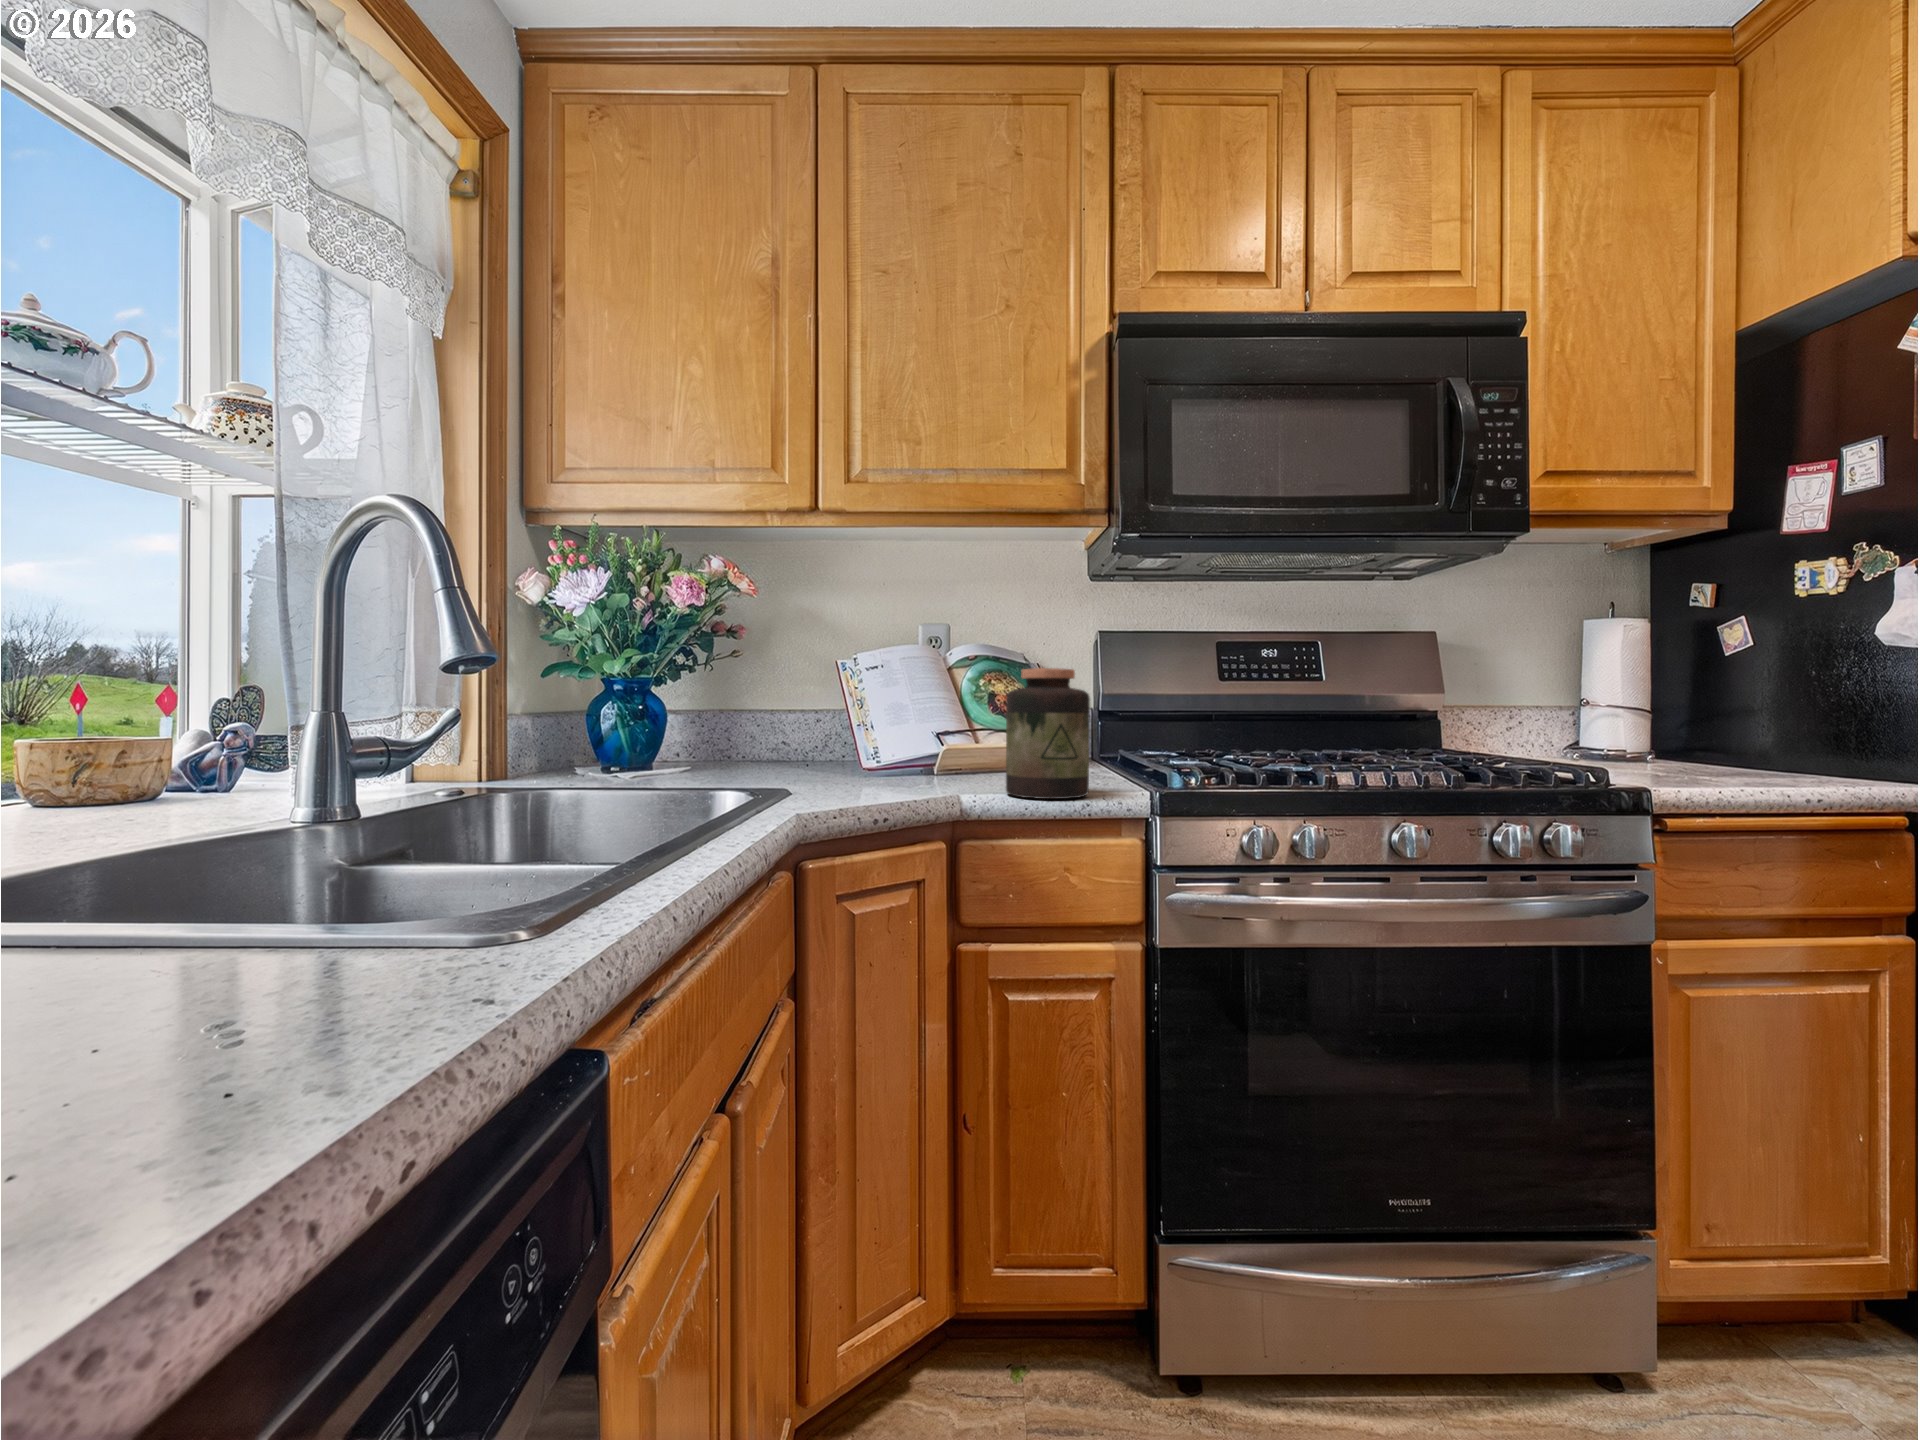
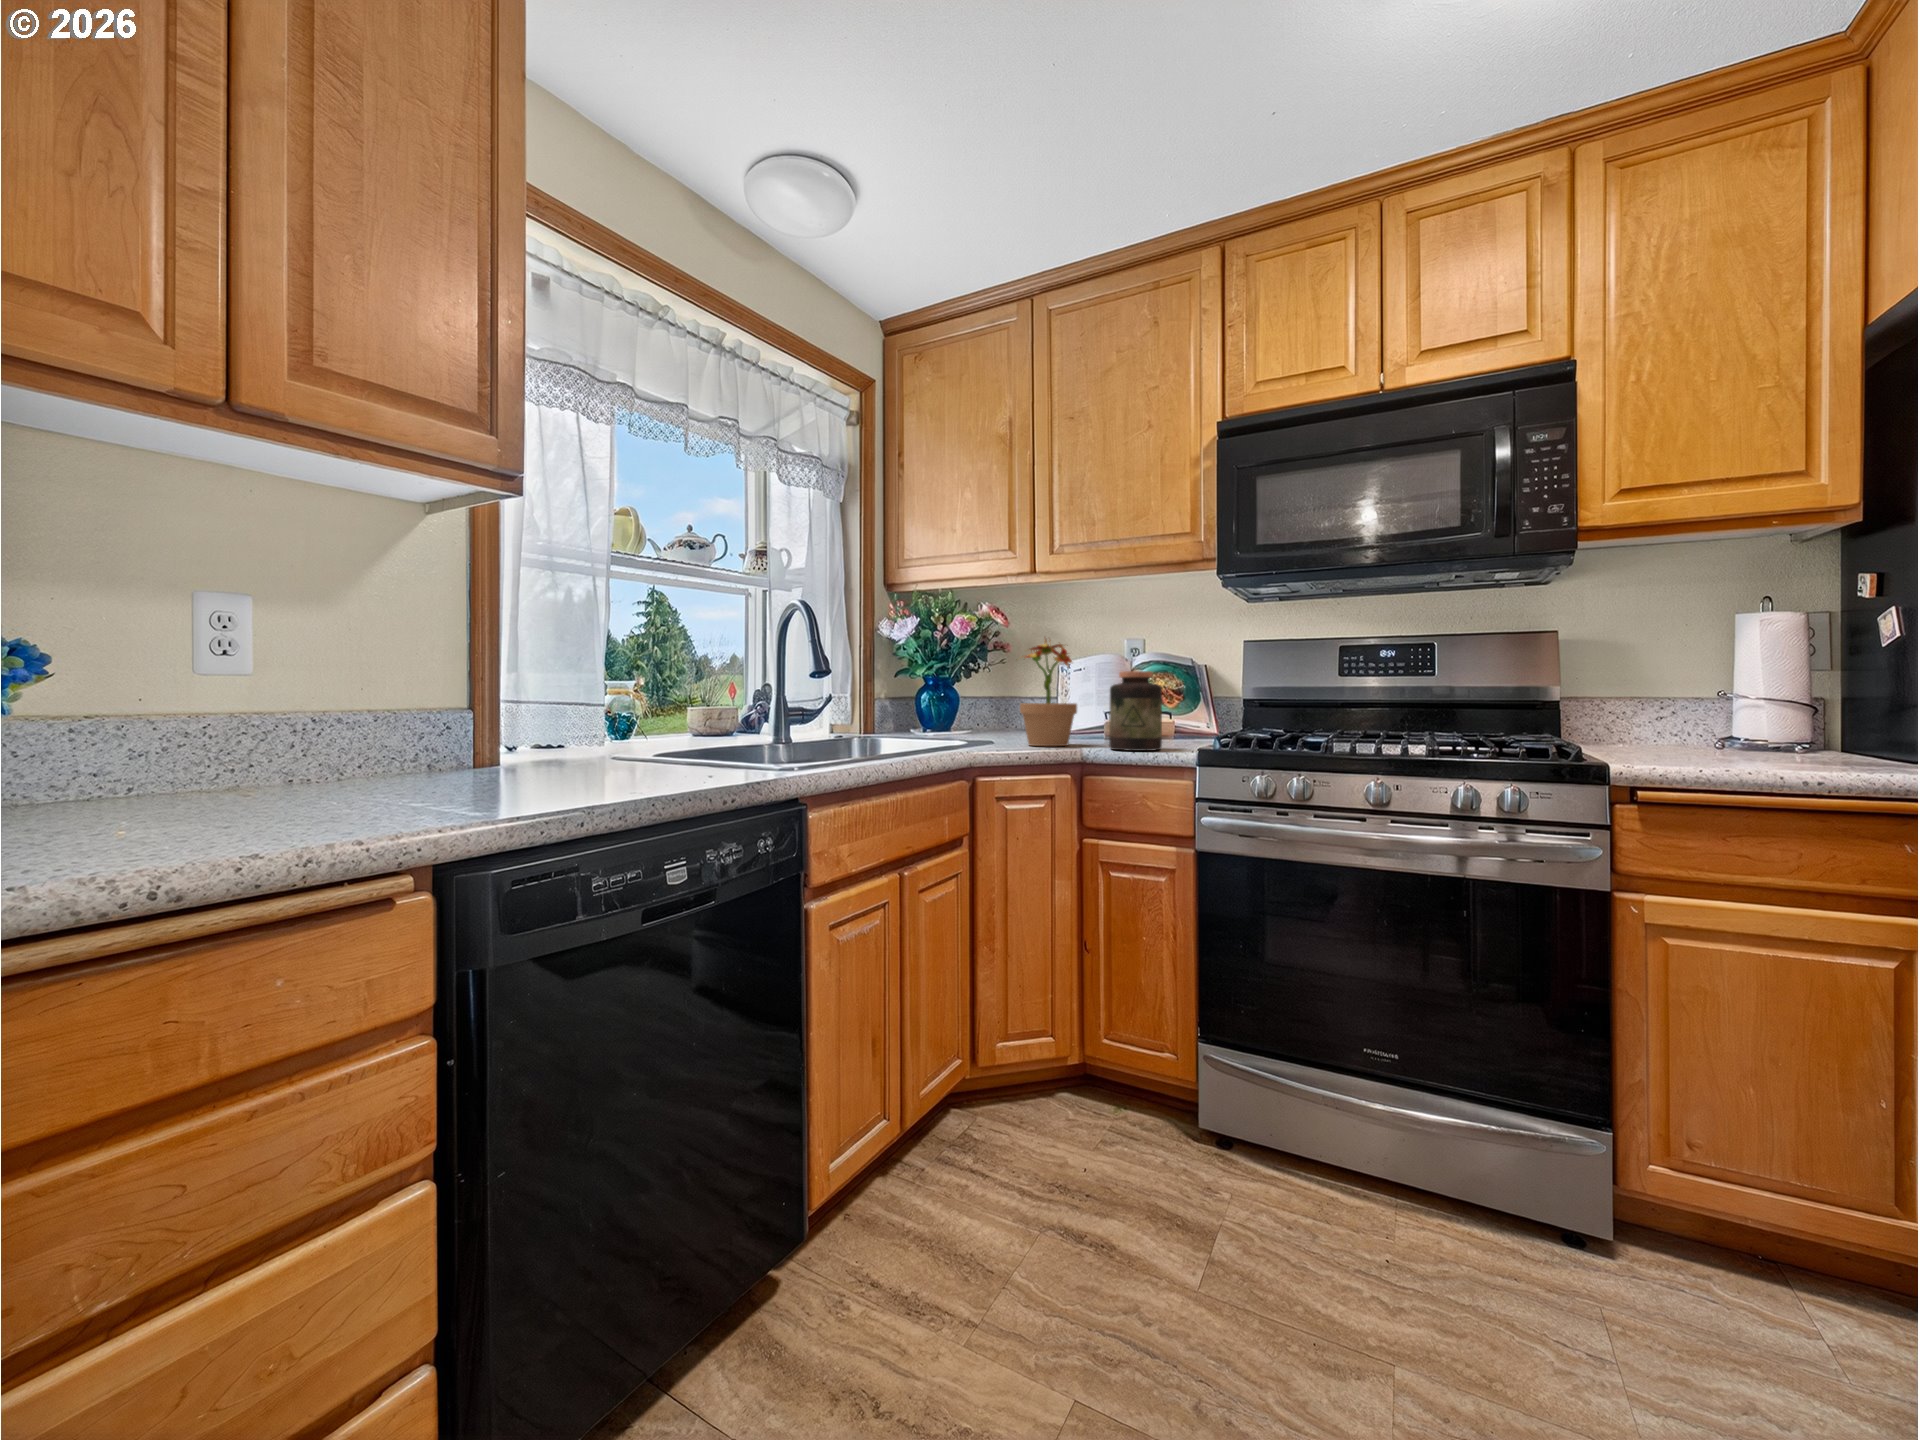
potted plant: none [842,606,939,794] -> present [1020,639,1077,746]

